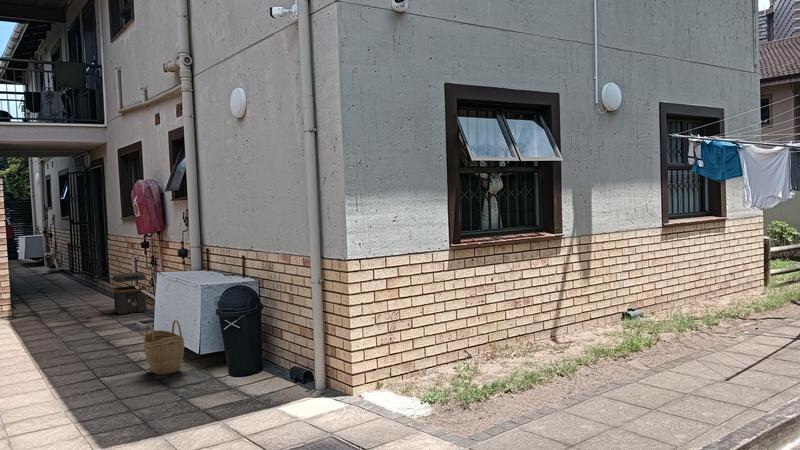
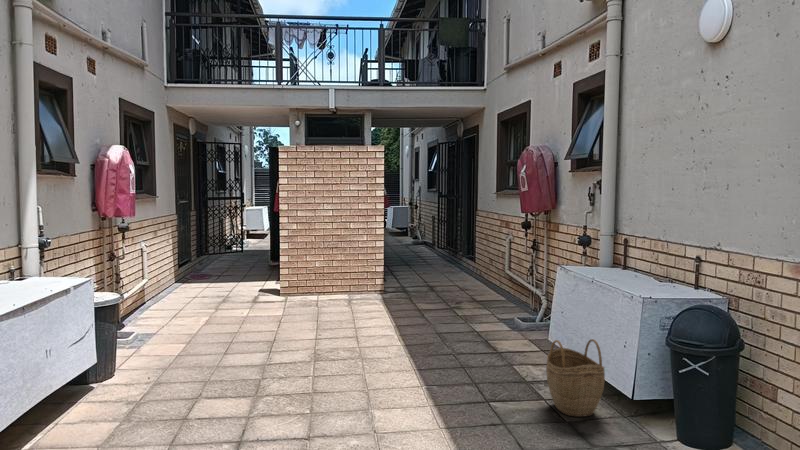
toolbox: present [112,272,147,315] -> none [484,256,522,304]

